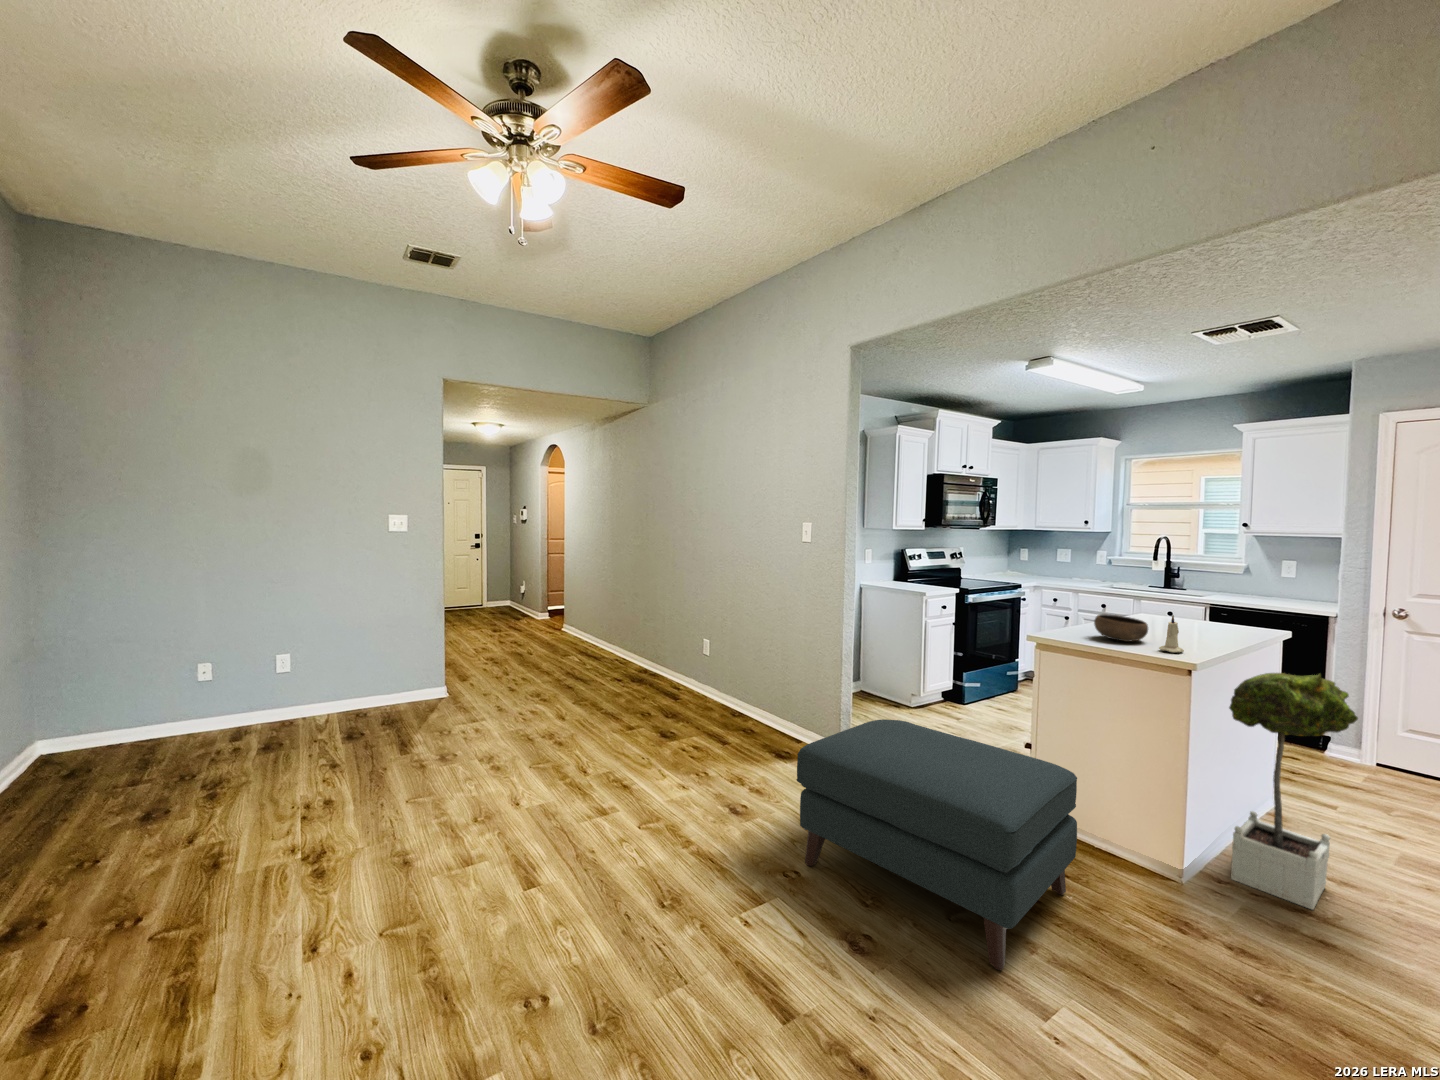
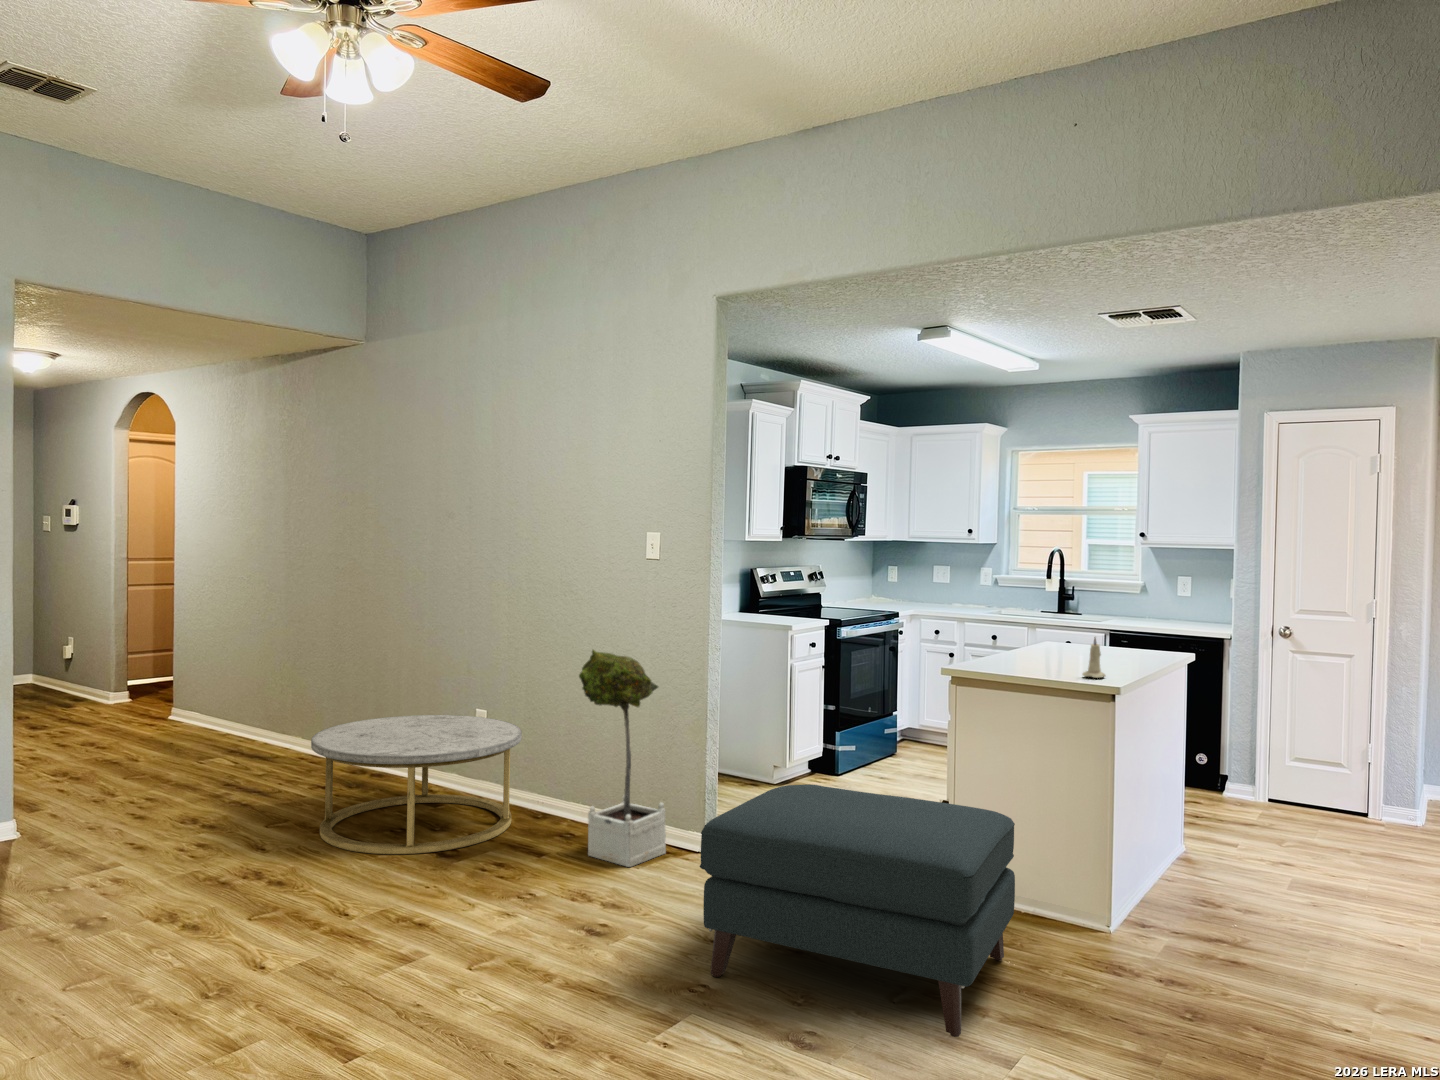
bowl: present [1094,614,1148,642] -> none [1014,640,1069,670]
coffee table: none [594,640,725,733] -> present [311,715,522,854]
potted tree: present [1229,673,1358,909] -> present [579,650,666,867]

